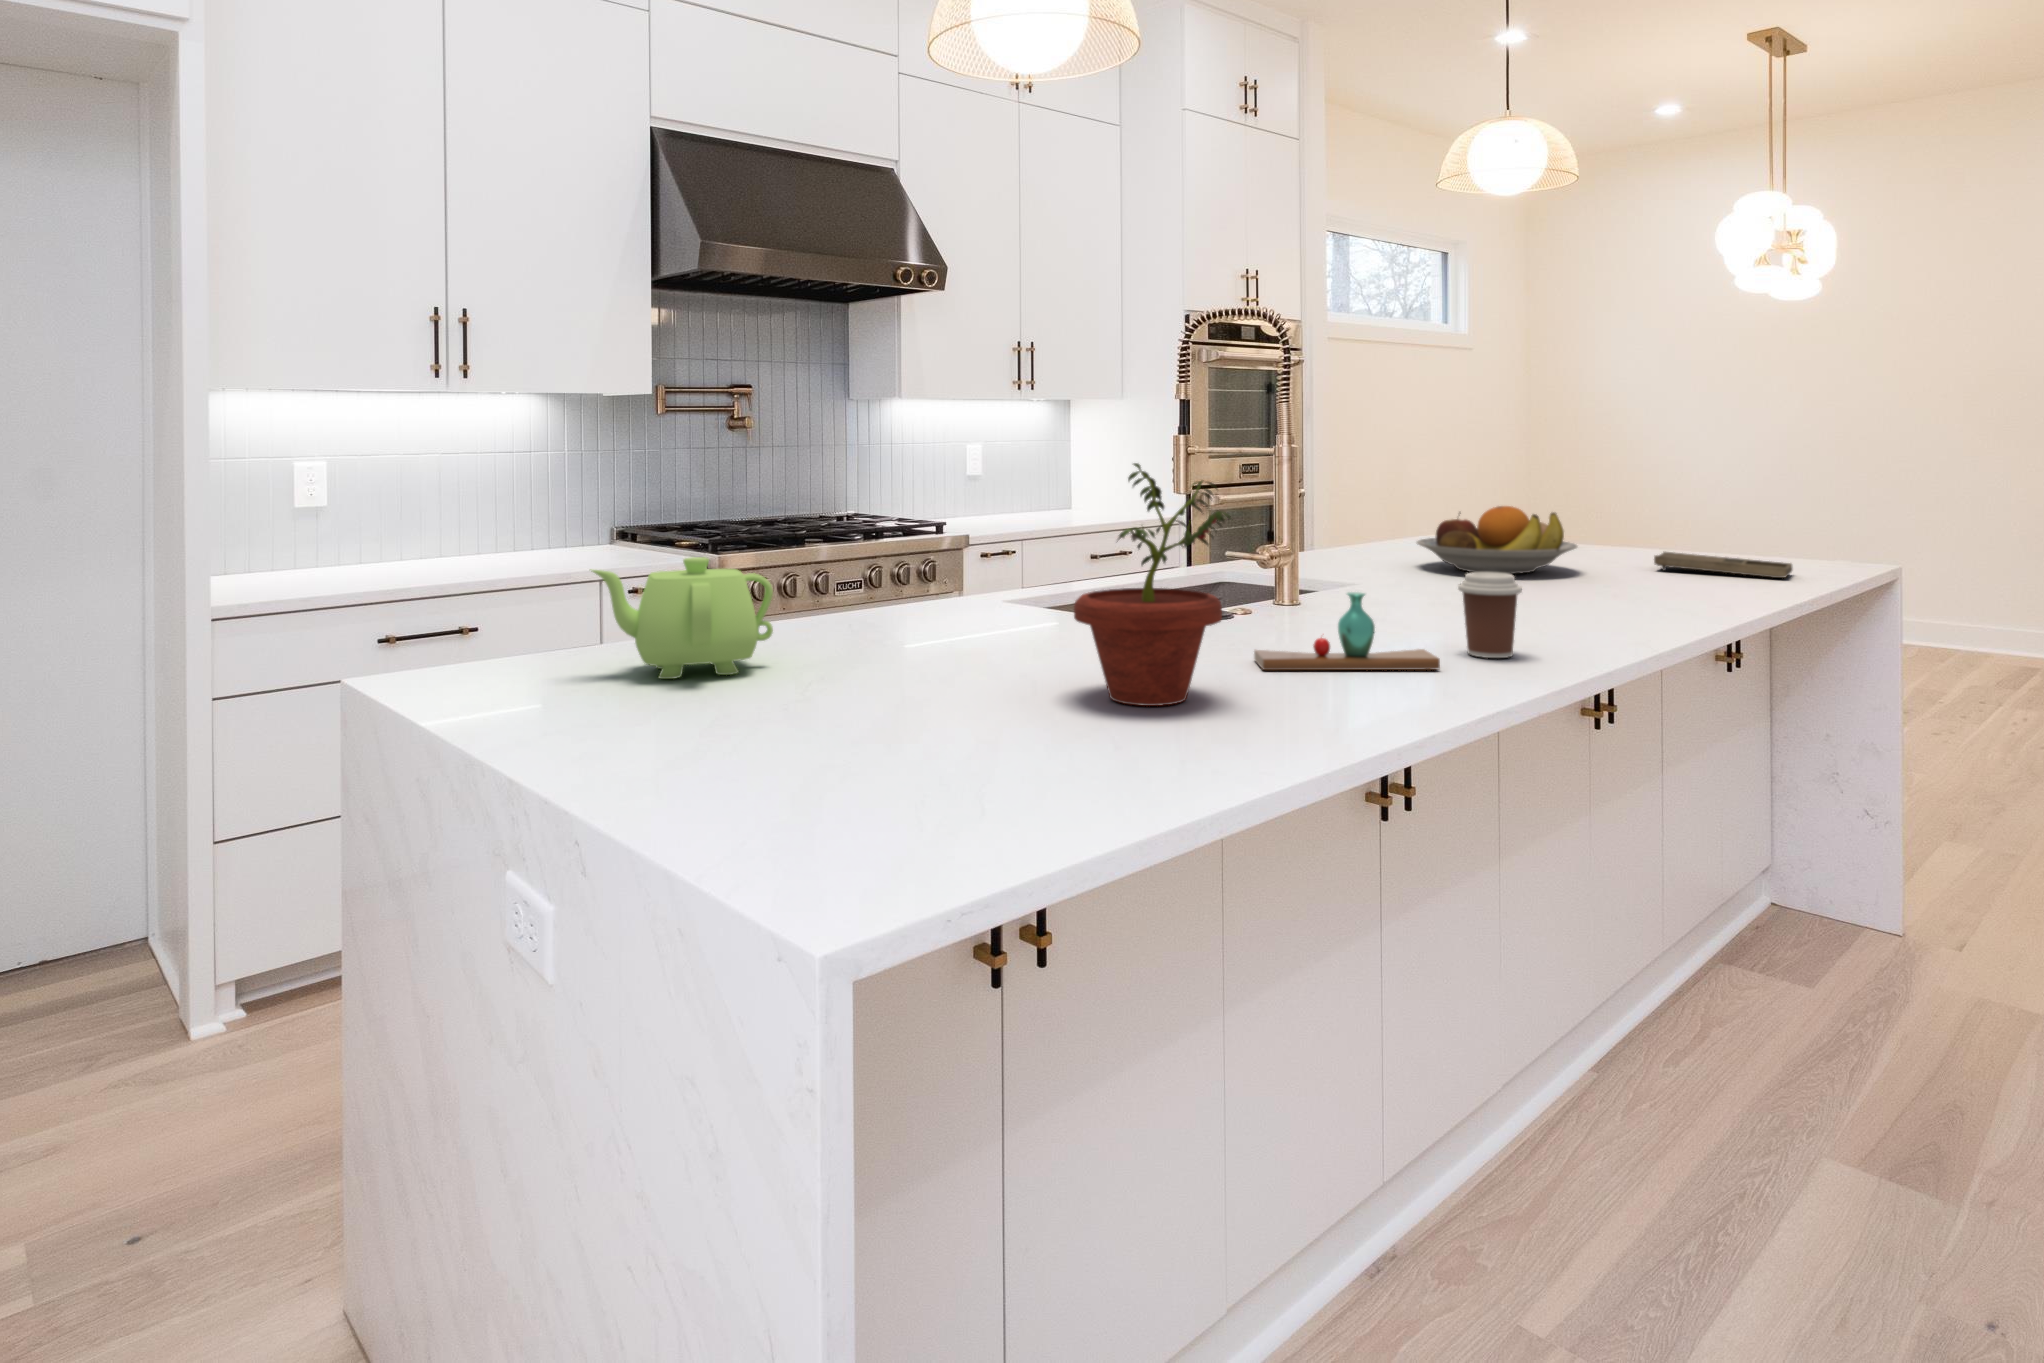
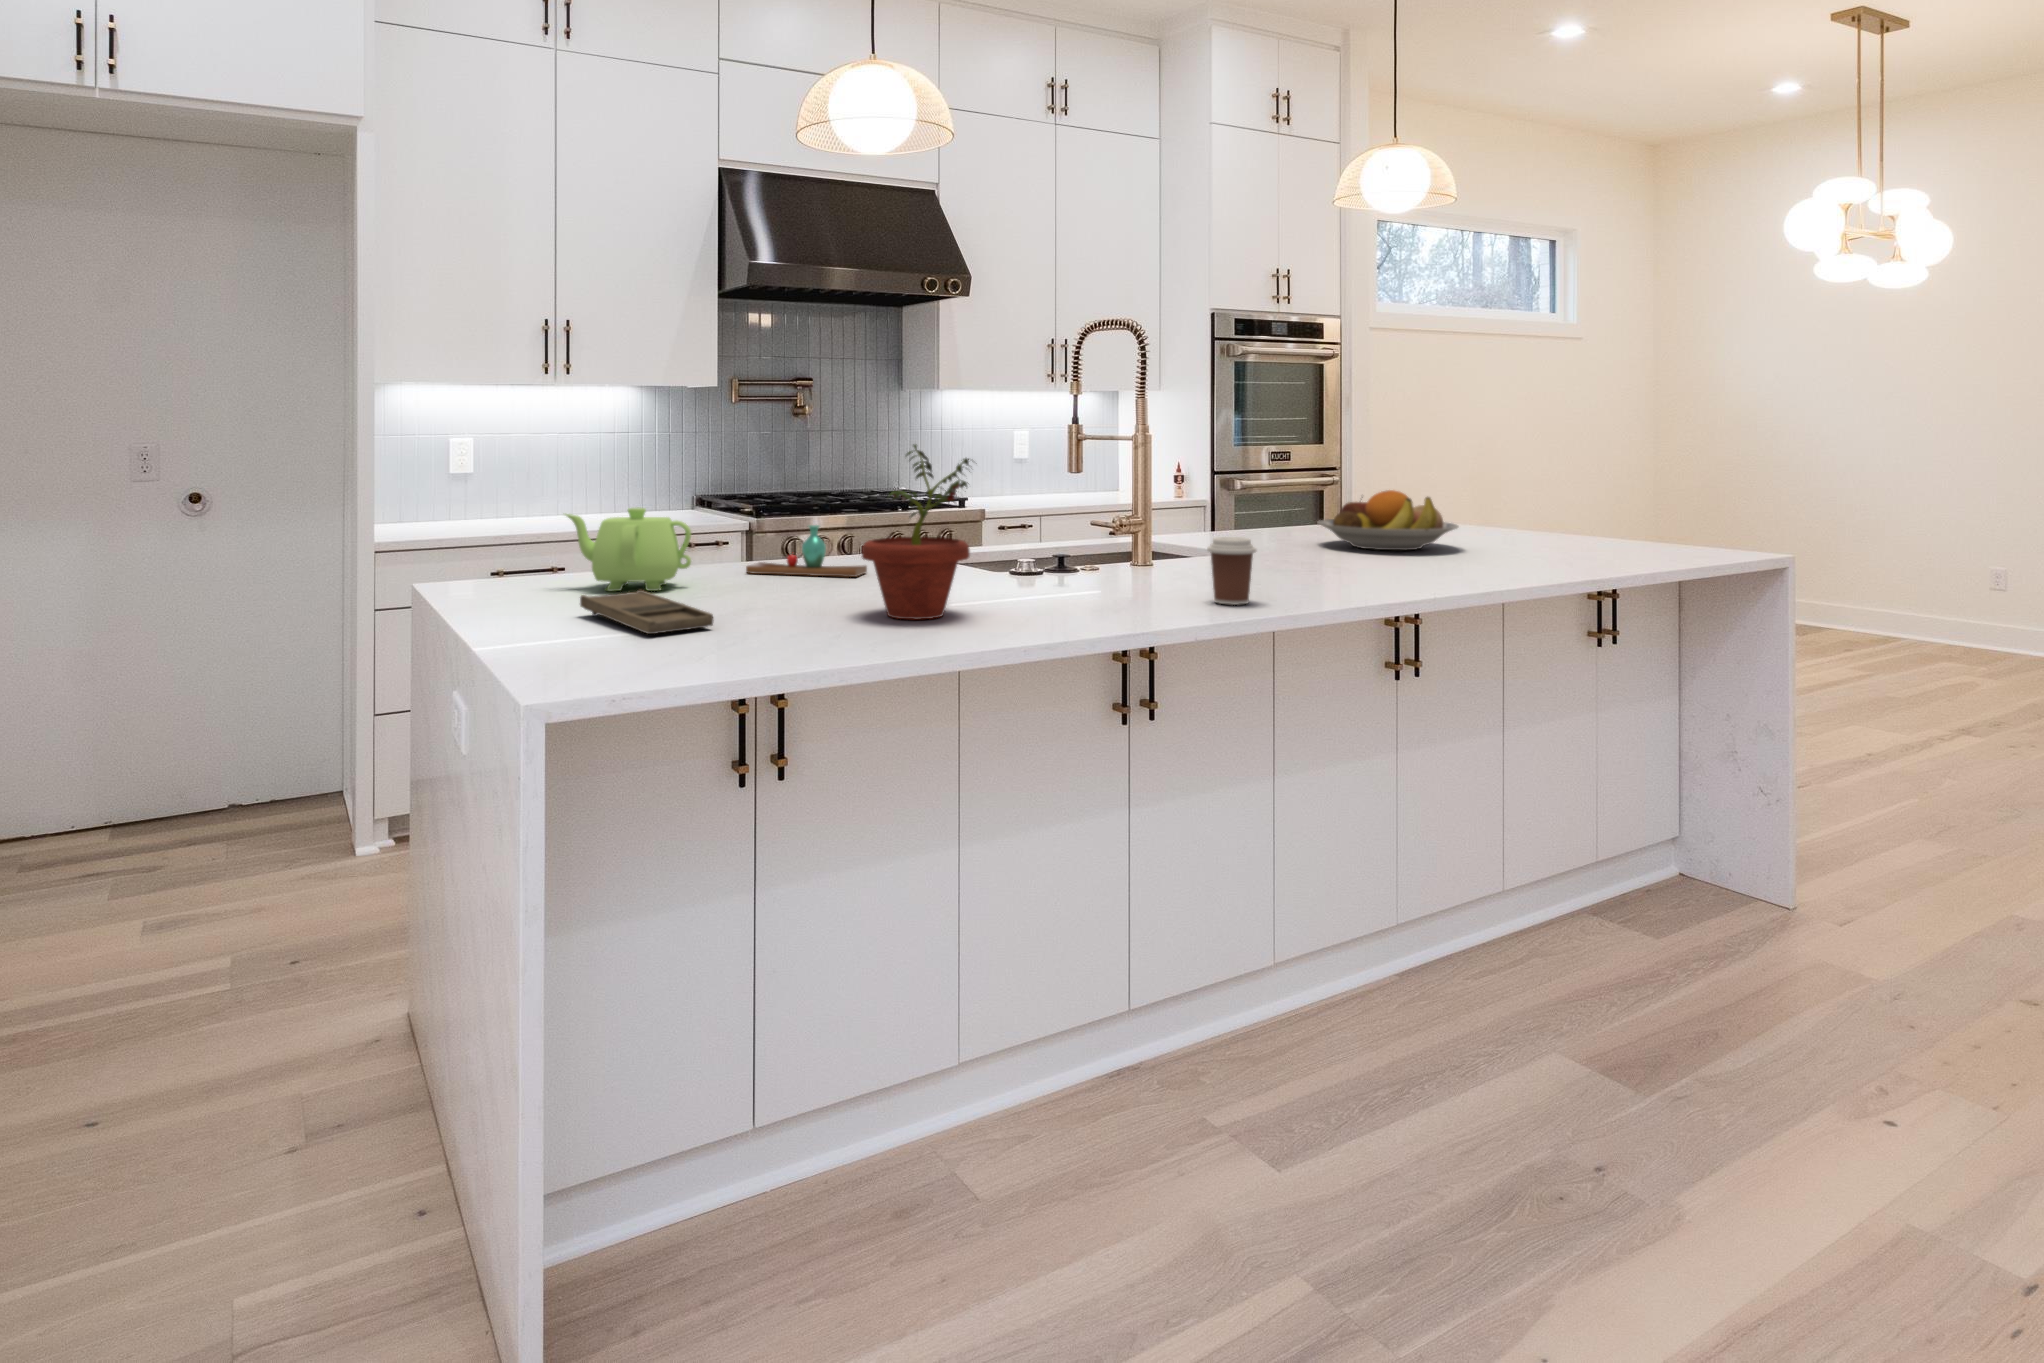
tray: present [1654,552,1792,578] -> present [580,590,714,634]
vase: present [1254,592,1440,670] -> present [746,525,867,577]

